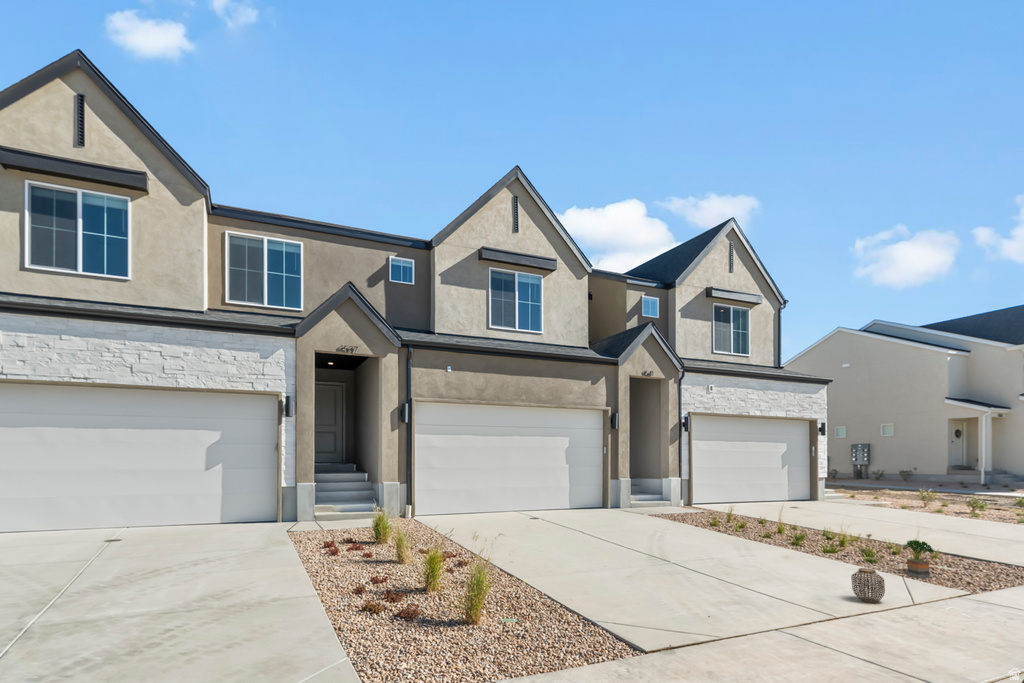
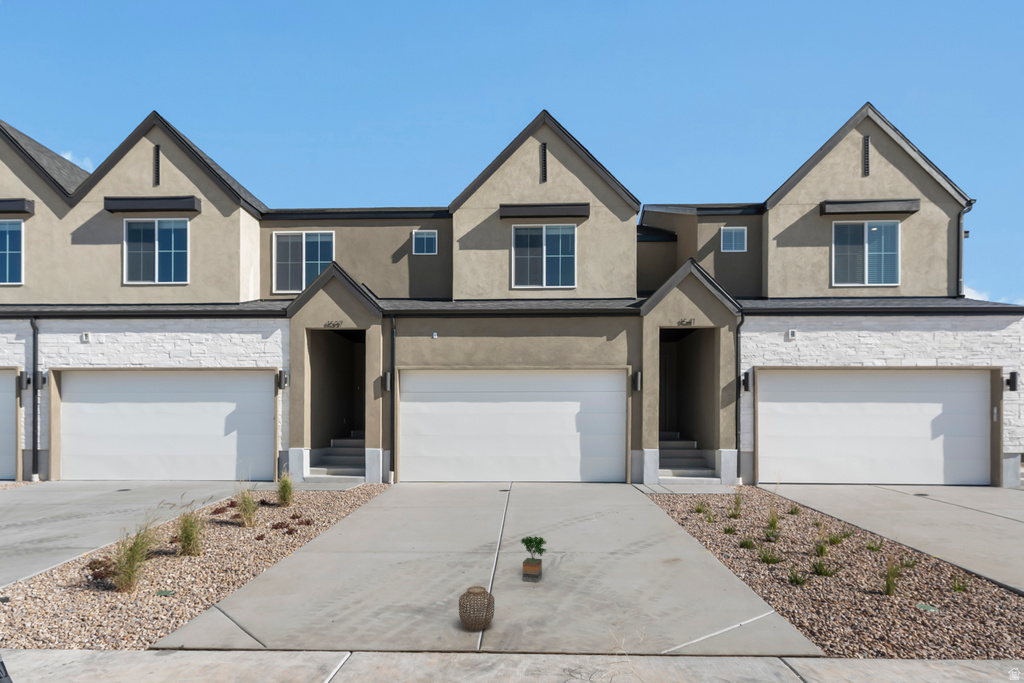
potted tree: present [903,540,934,578] -> present [521,536,546,583]

